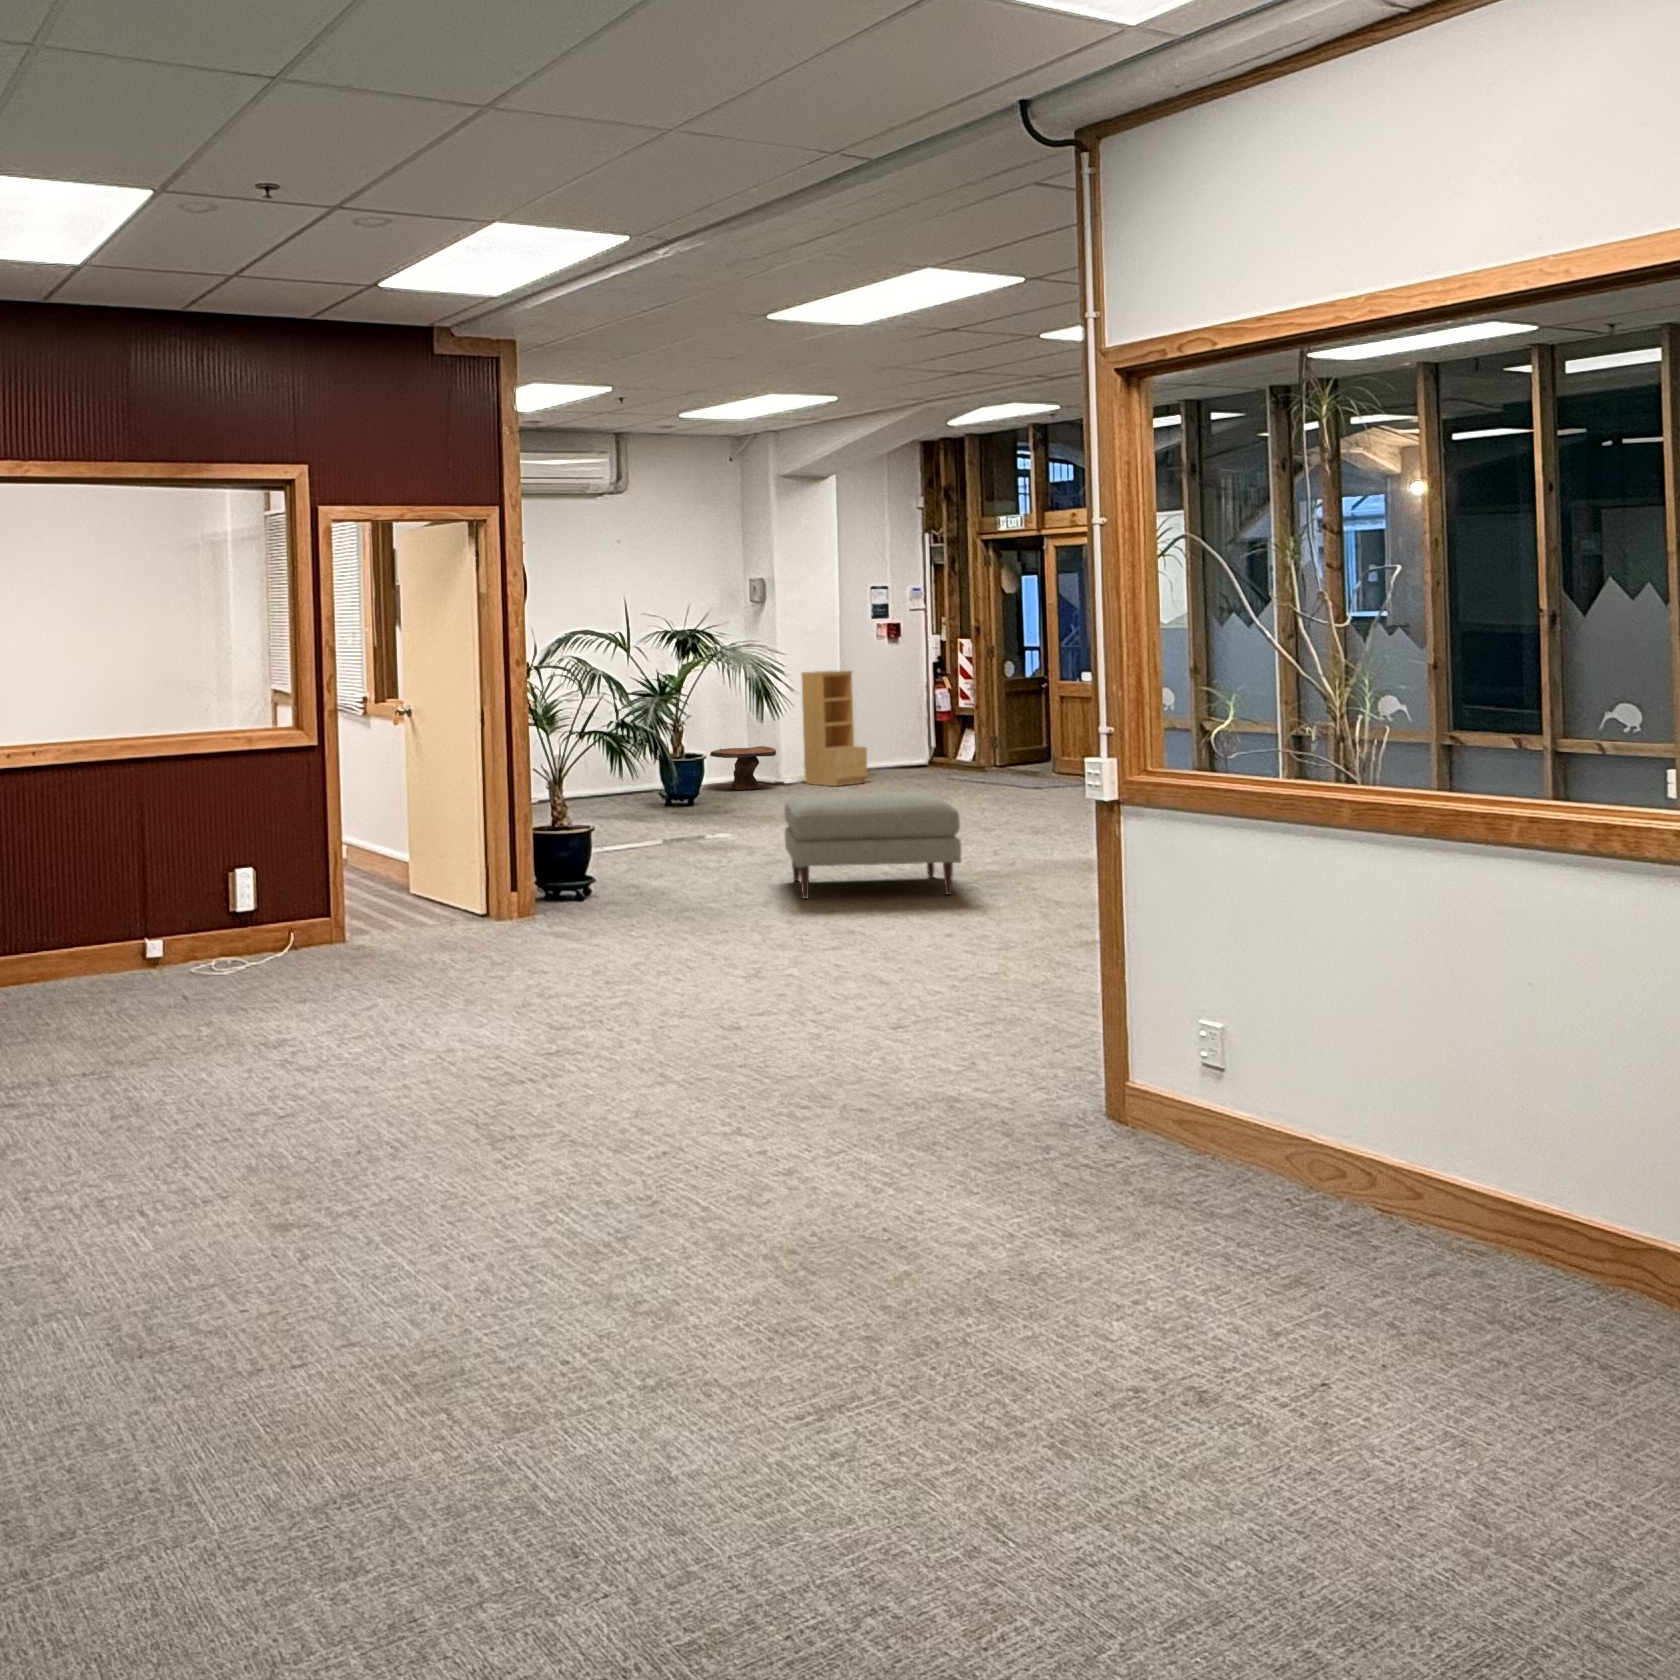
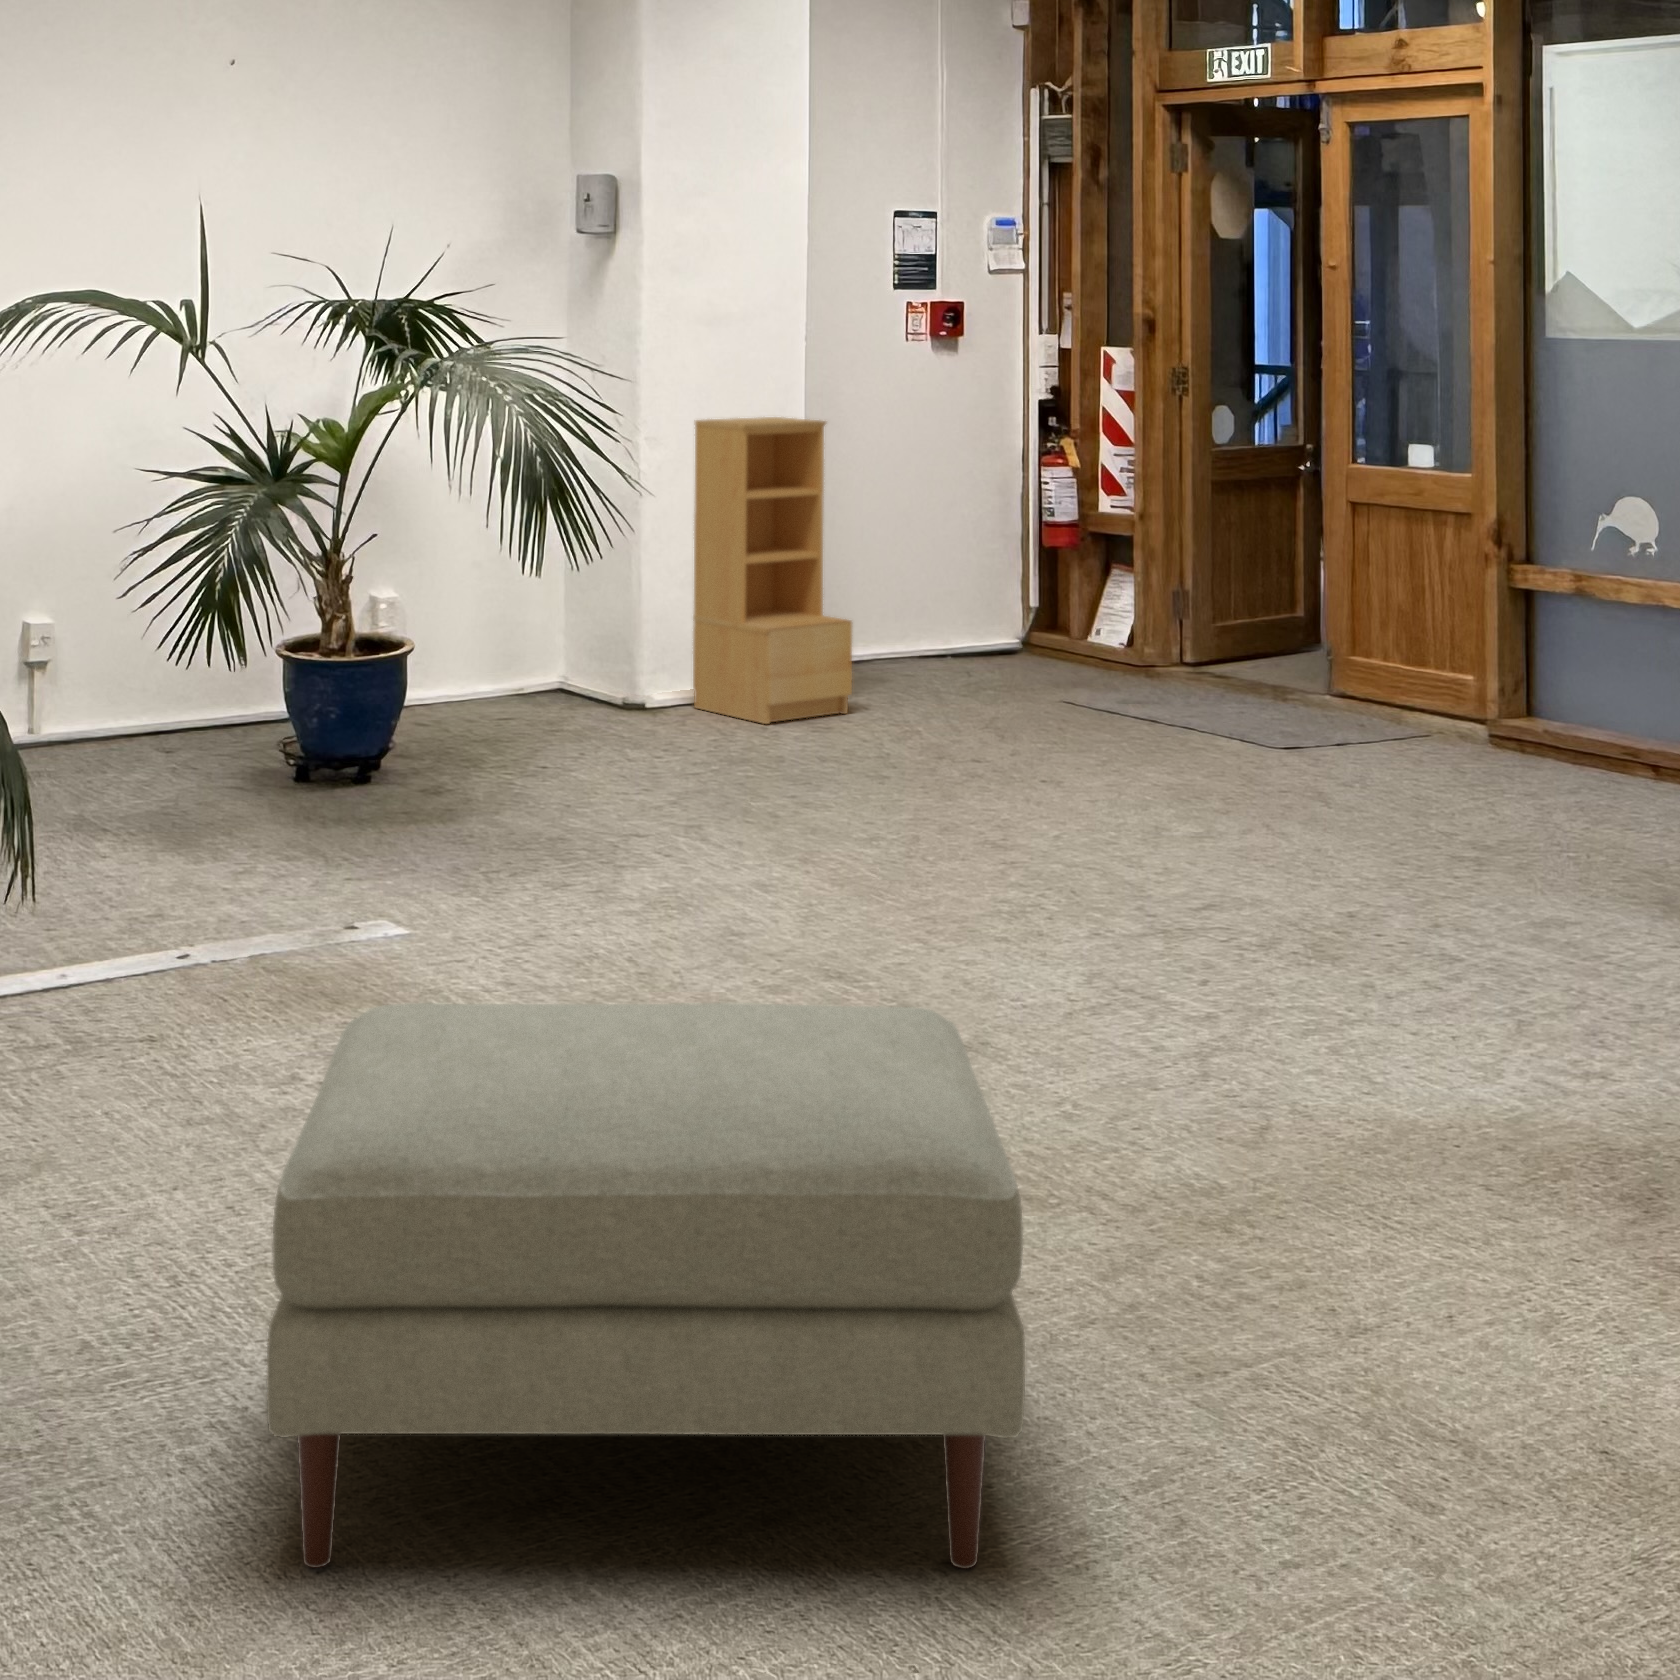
side table: present [710,746,776,790] -> none [444,606,615,726]

